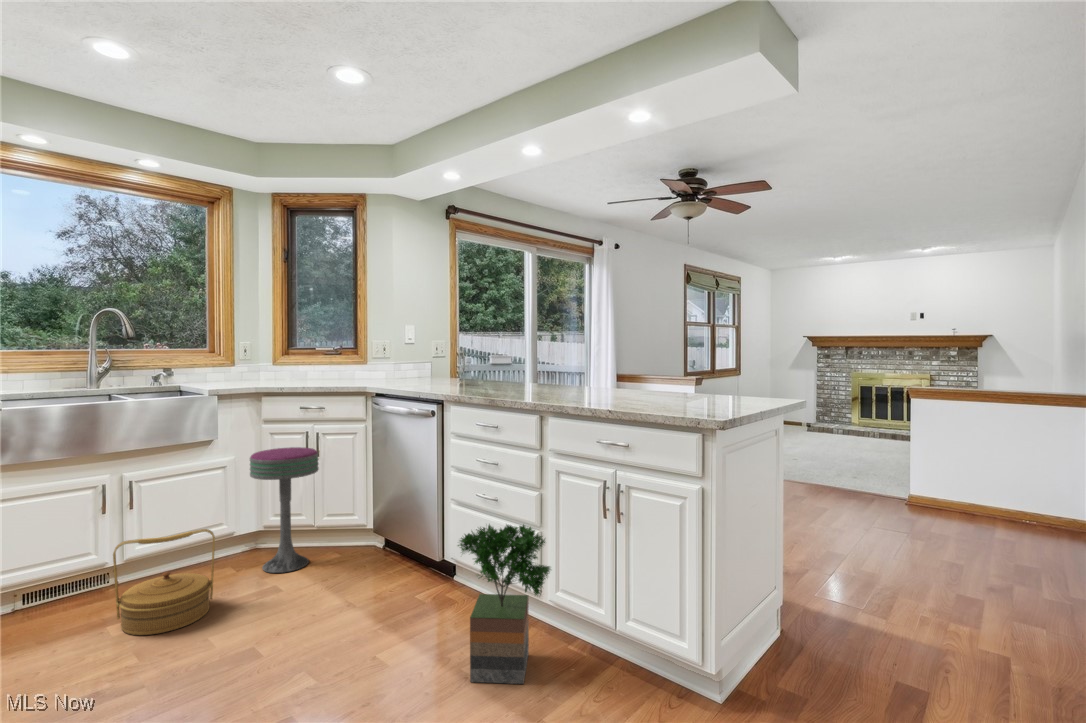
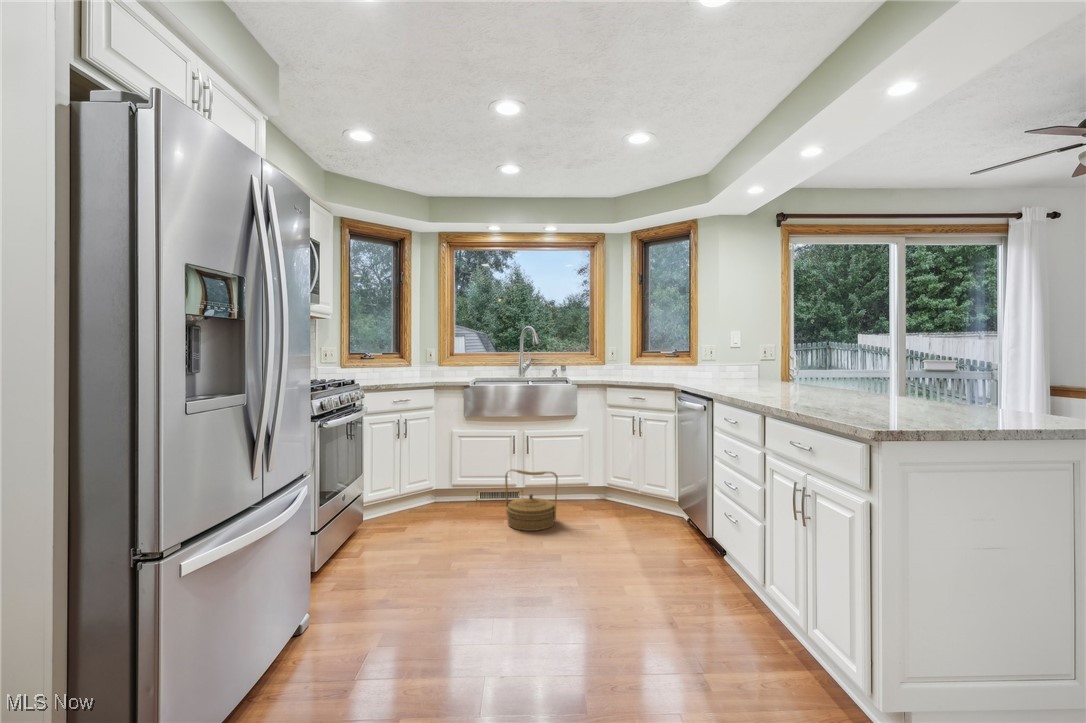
bar stool: present [250,447,319,573] -> none [591,426,638,518]
potted tree: present [458,524,551,684] -> none [660,501,746,647]

